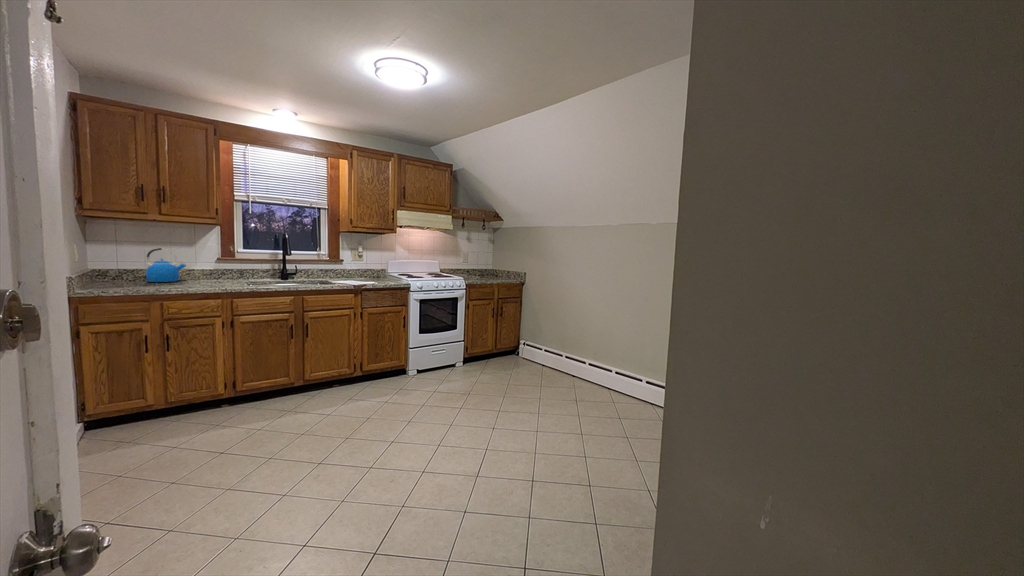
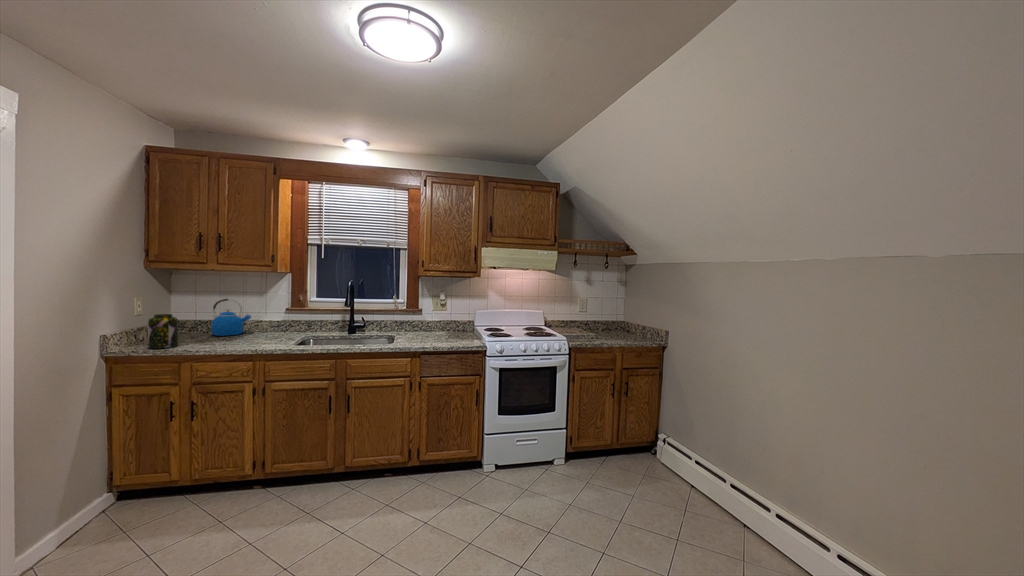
jar: none [104,260,135,290] -> present [148,314,178,348]

